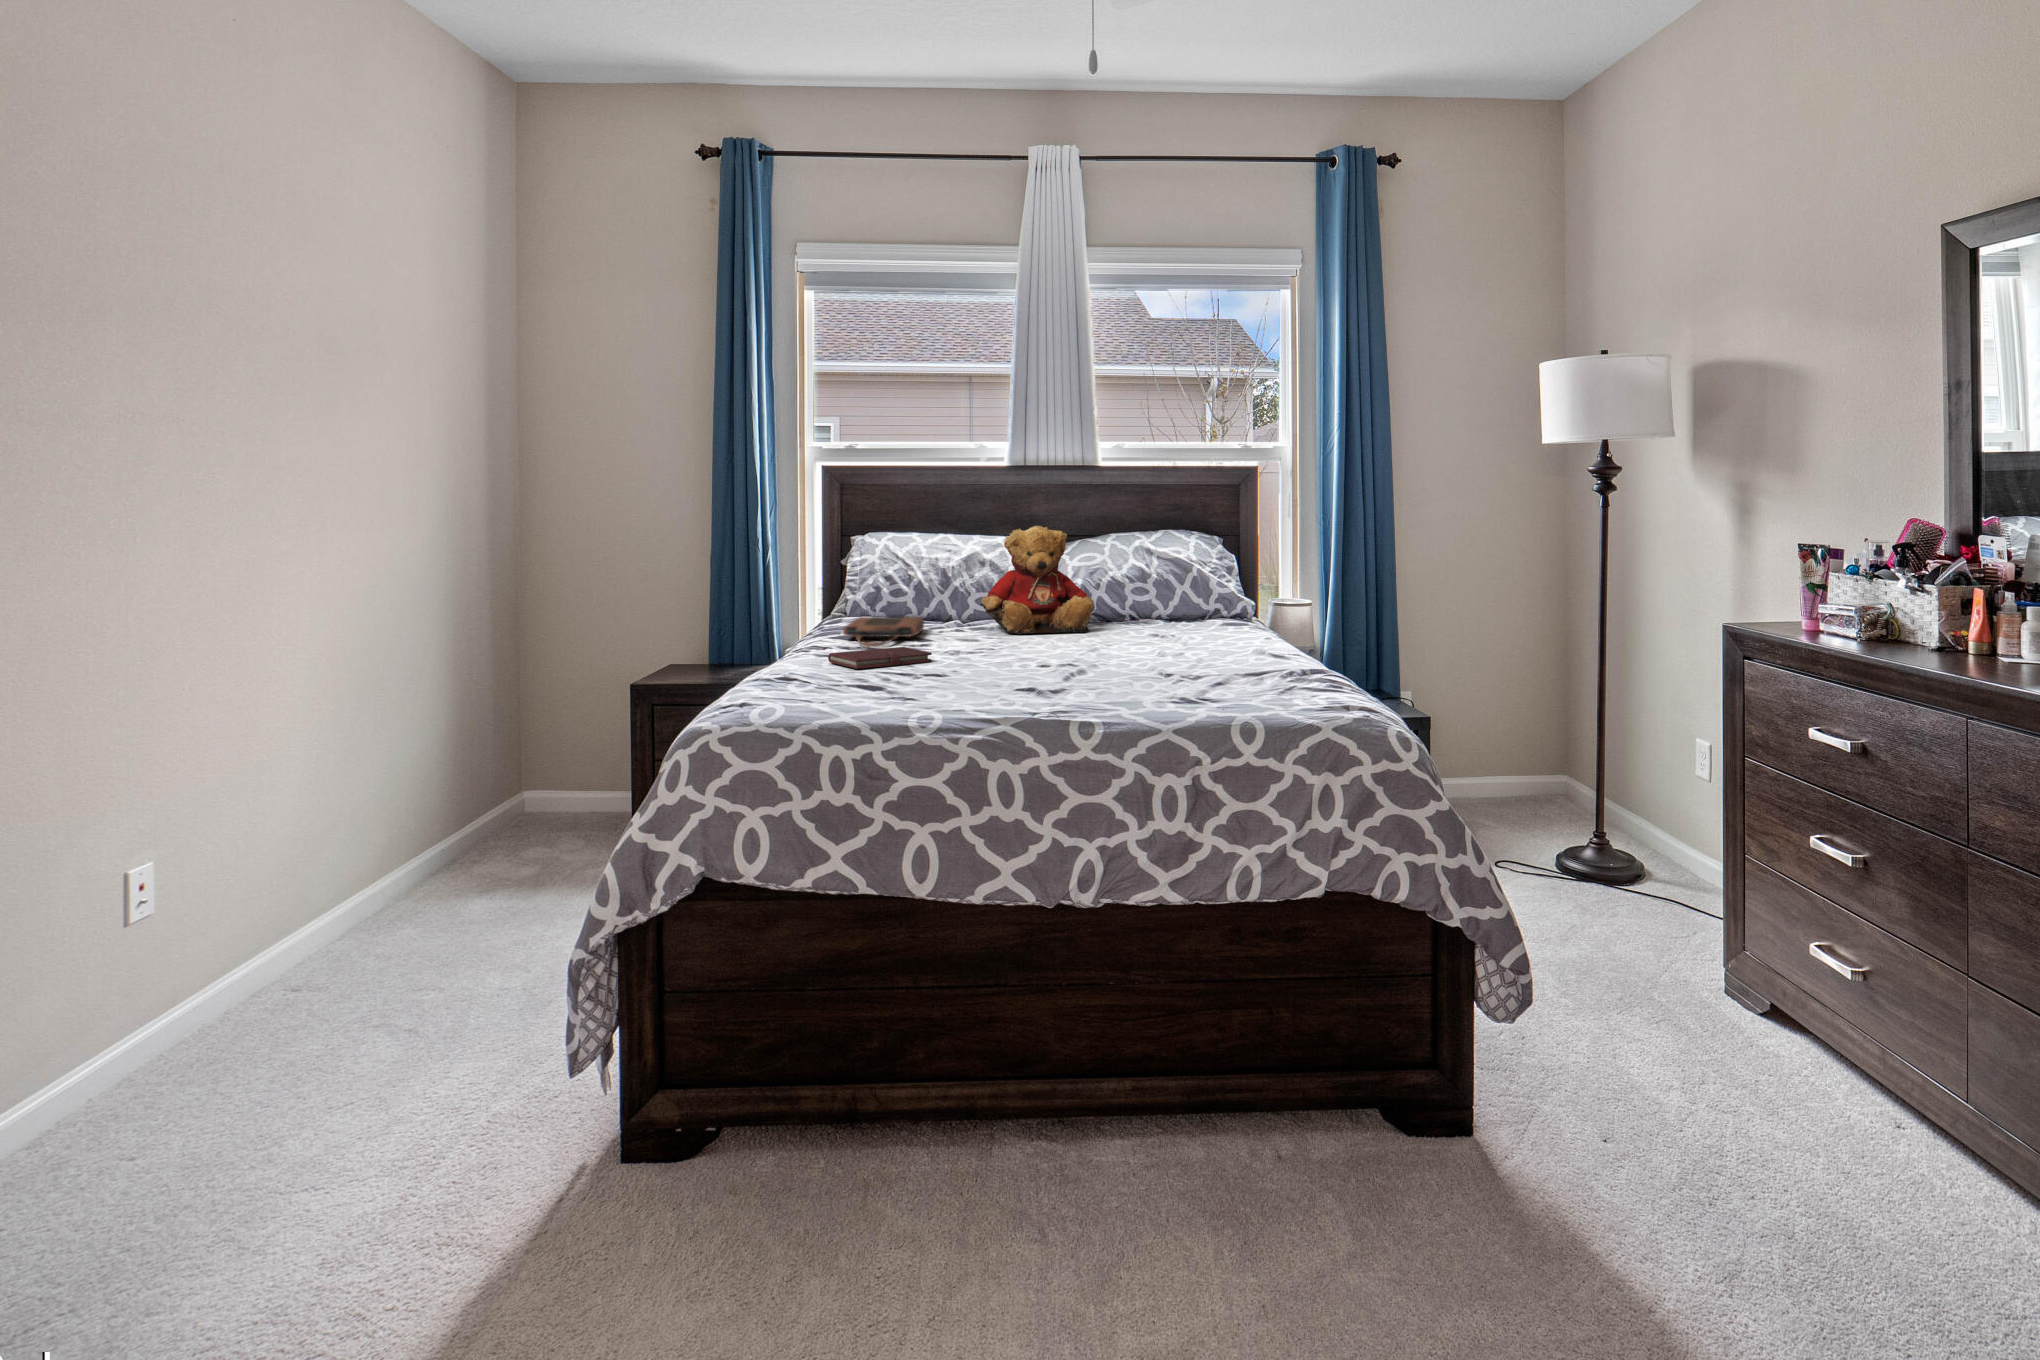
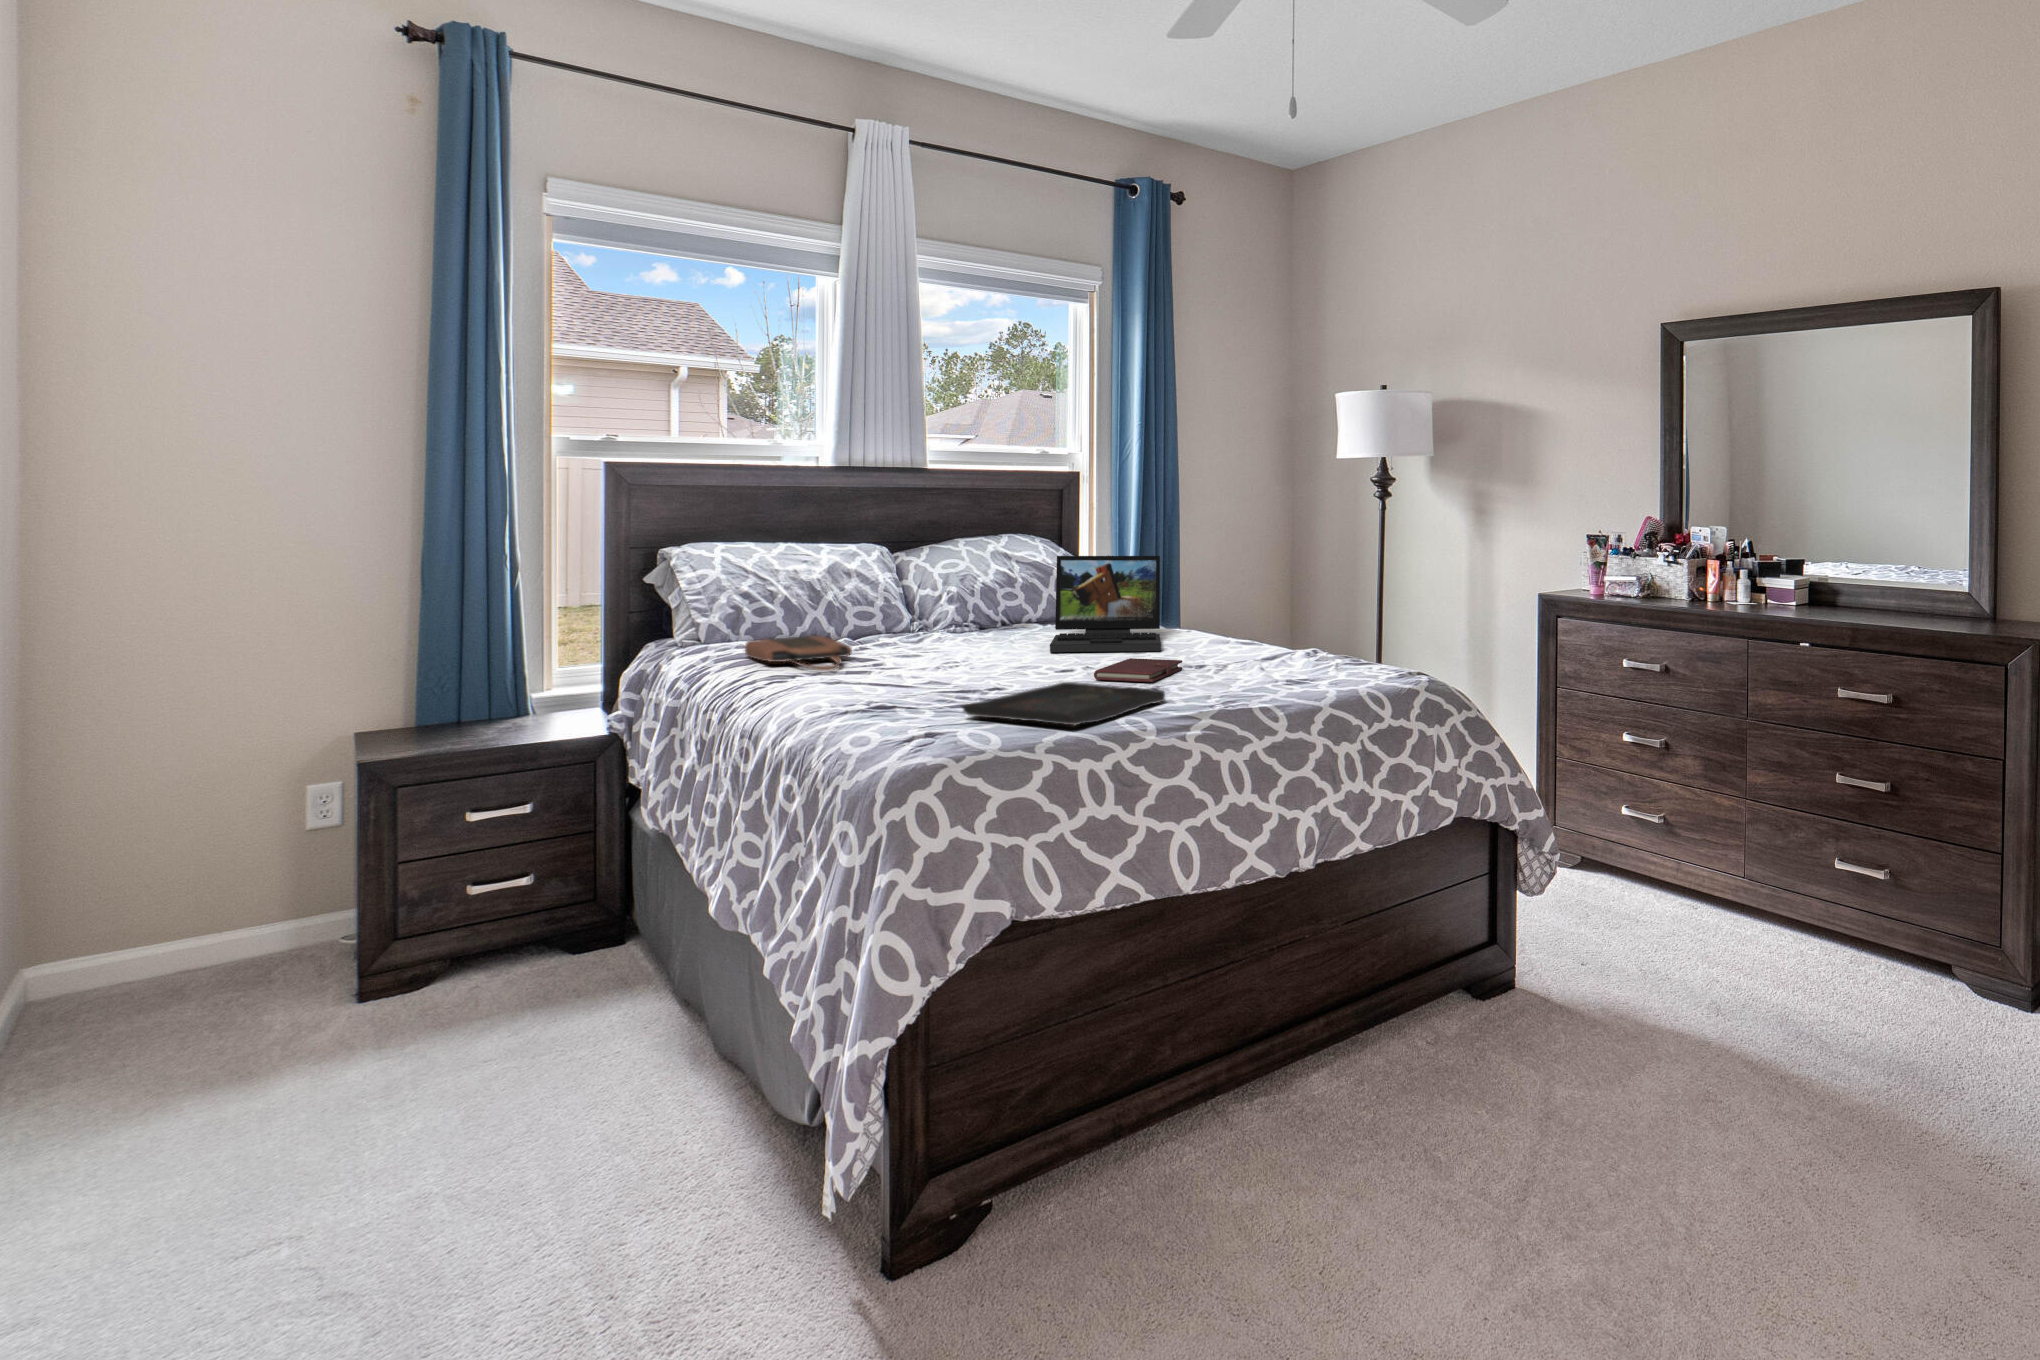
teddy bear: present [981,526,1095,634] -> none [880,532,1005,645]
laptop: none [1081,552,1226,657] -> present [1050,555,1161,652]
notebook: present [828,647,932,669] -> present [1094,658,1182,682]
tray: none [825,674,1019,713] -> present [963,682,1165,726]

